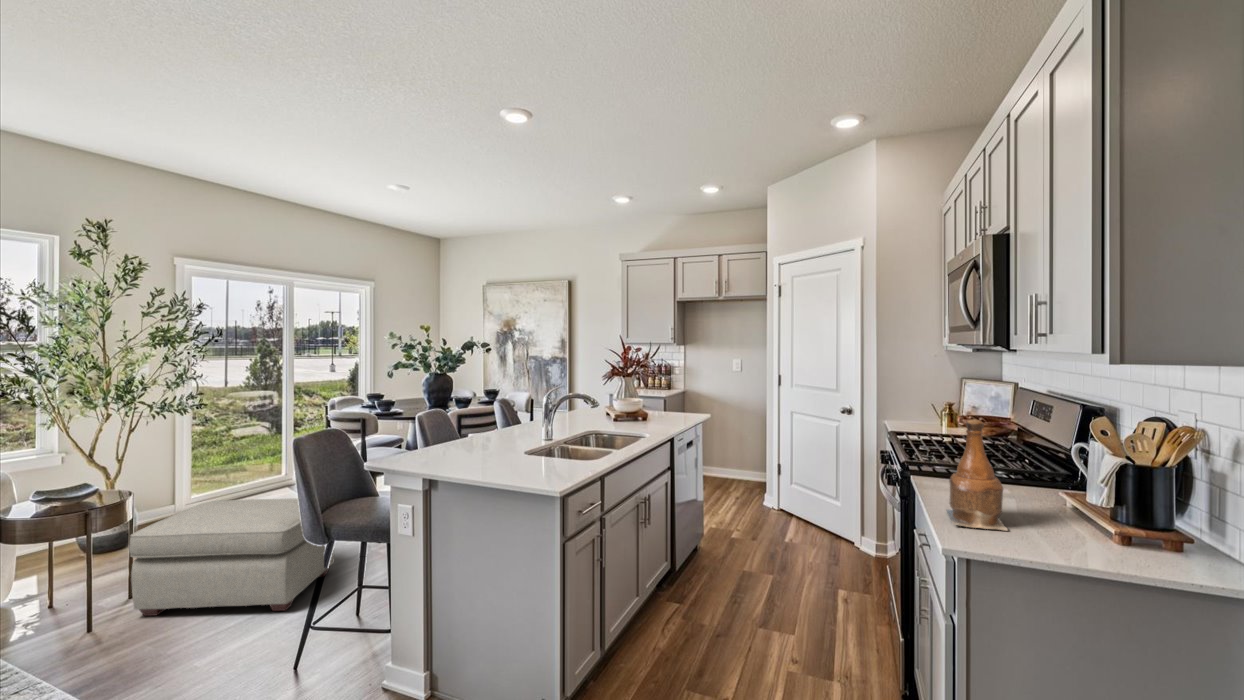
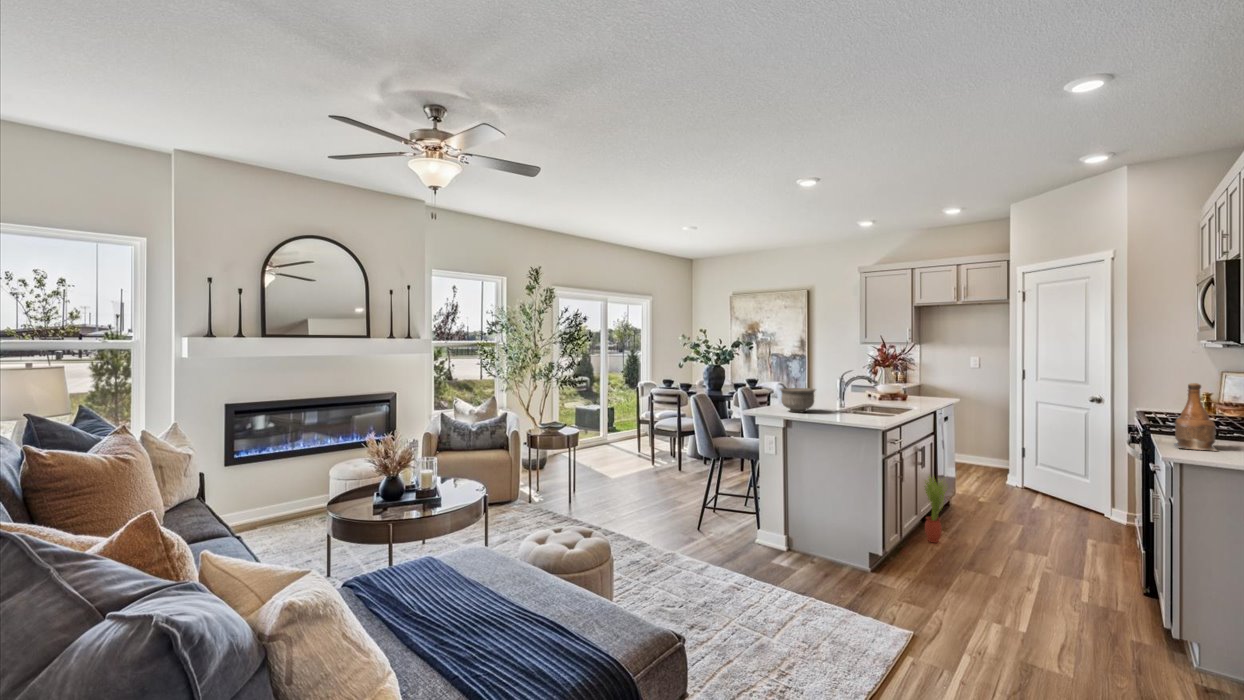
bowl: none [431,420,490,462] -> present [780,388,815,412]
ottoman: present [129,498,334,616] -> none [577,441,677,508]
potted plant: none [647,531,679,629] -> present [925,476,947,543]

